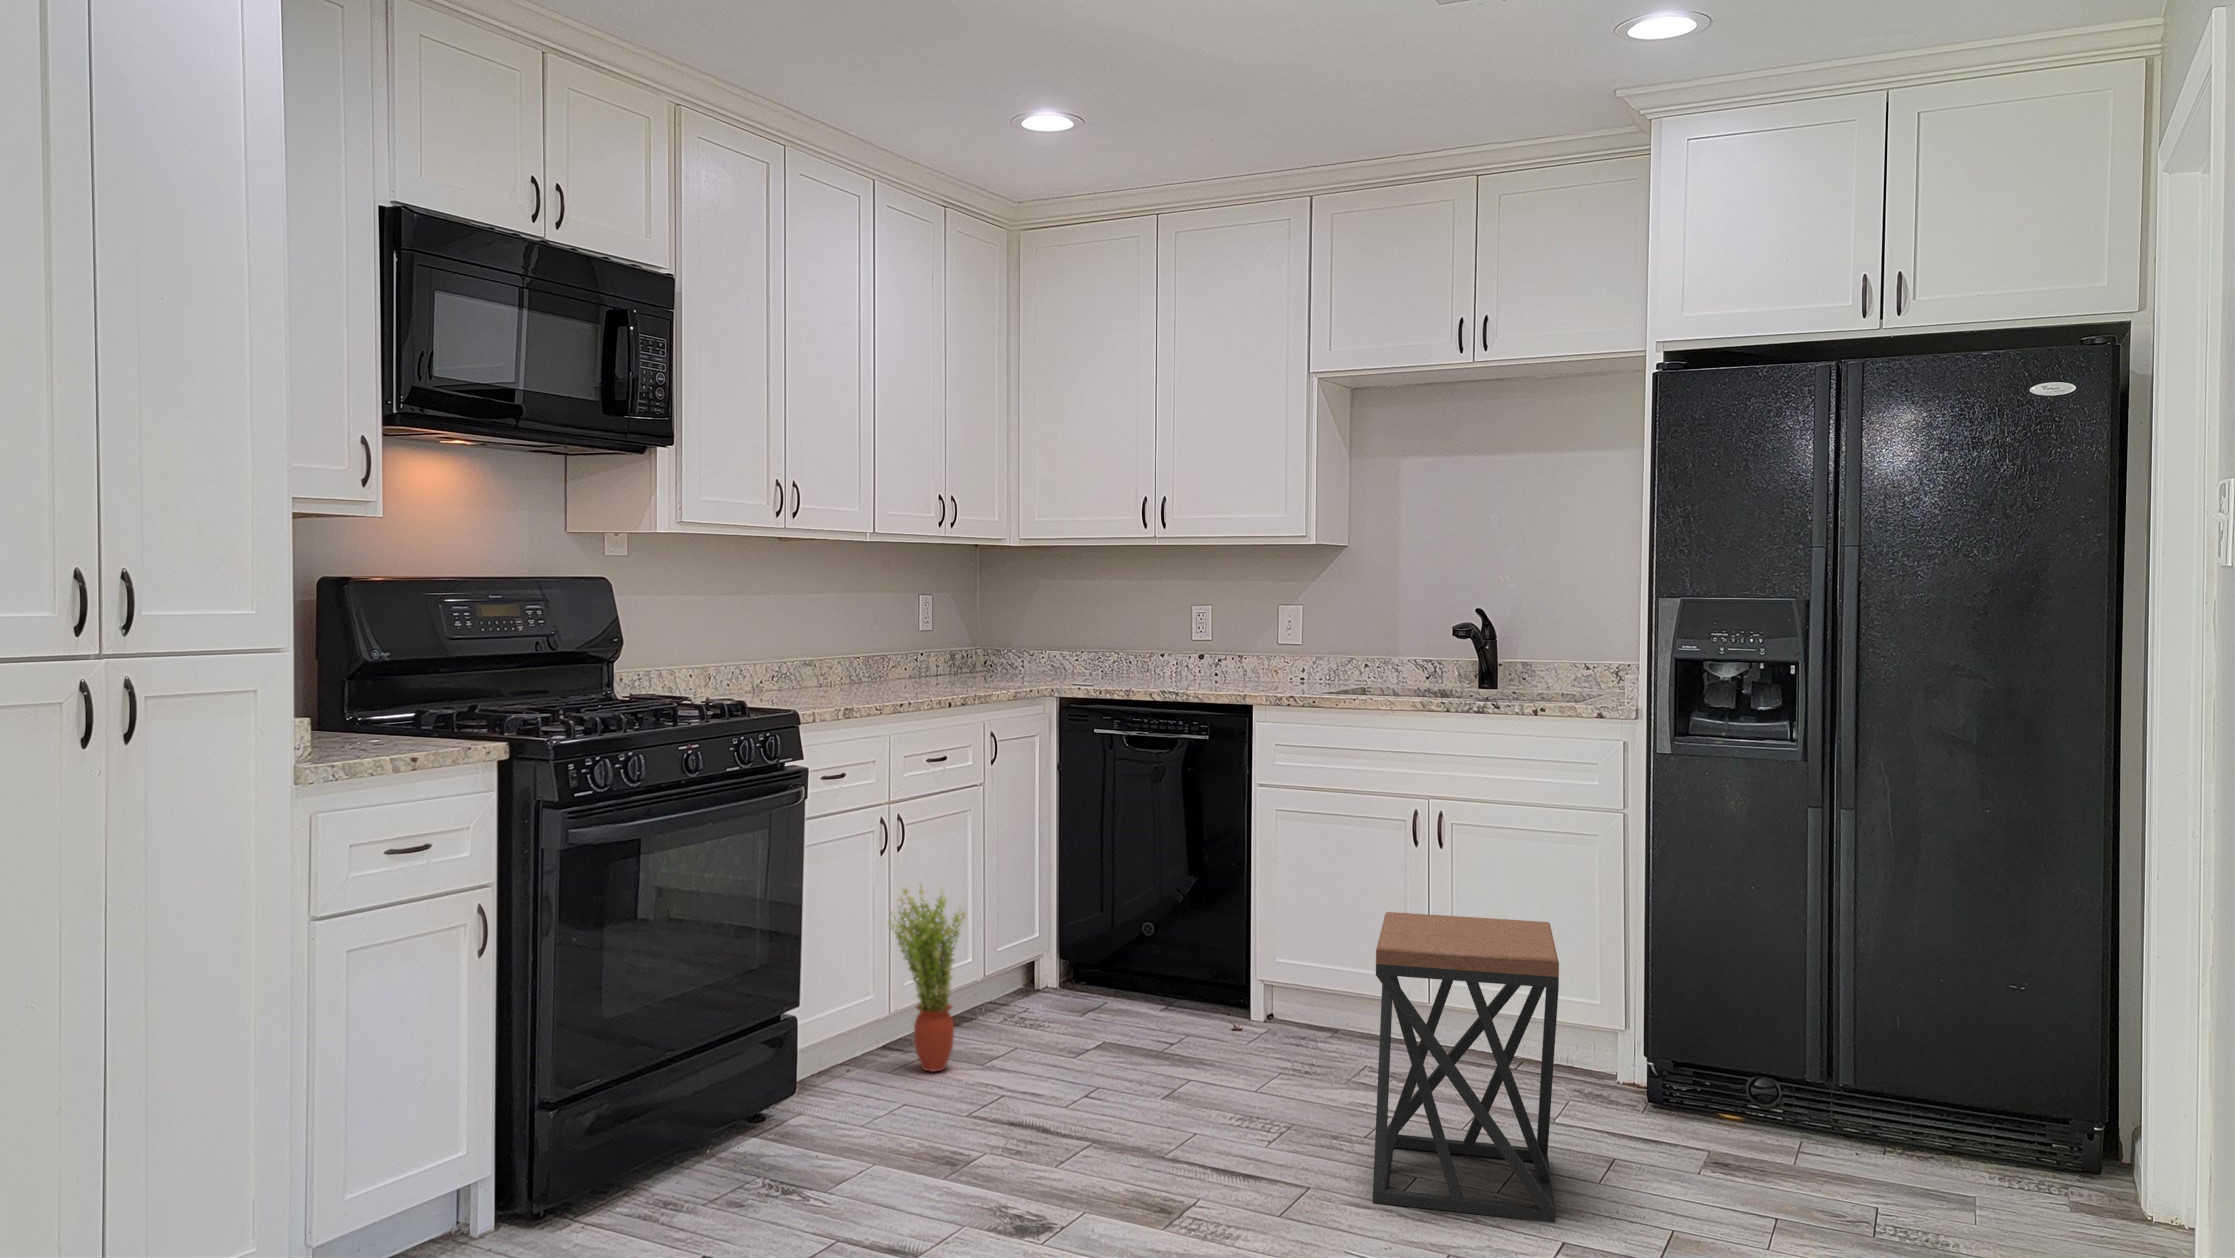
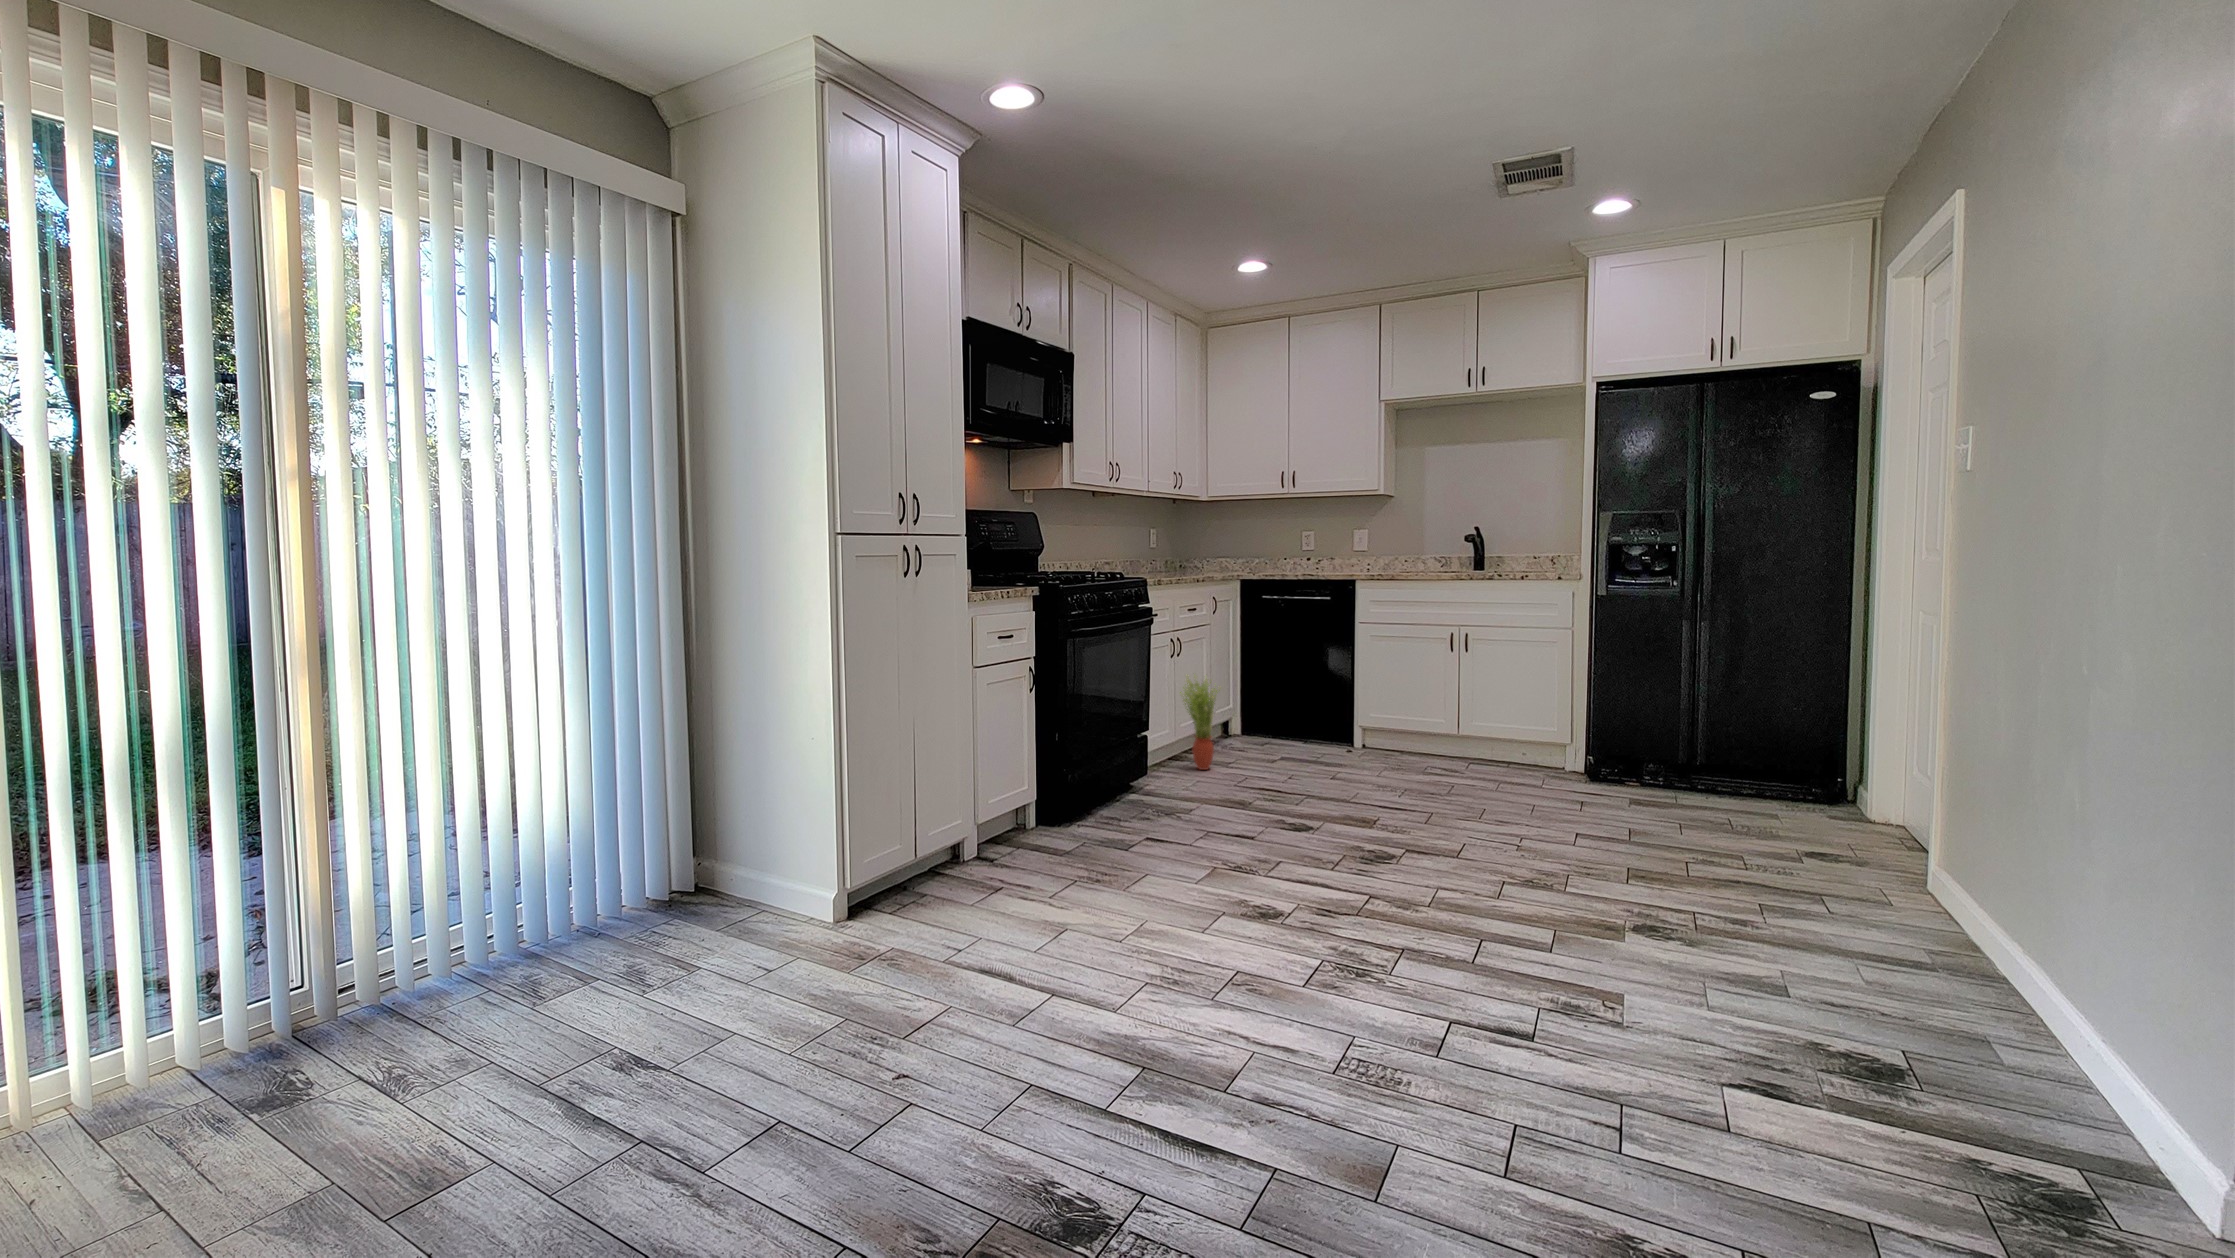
stool: present [1373,912,1559,1222] -> none [1458,676,1569,824]

